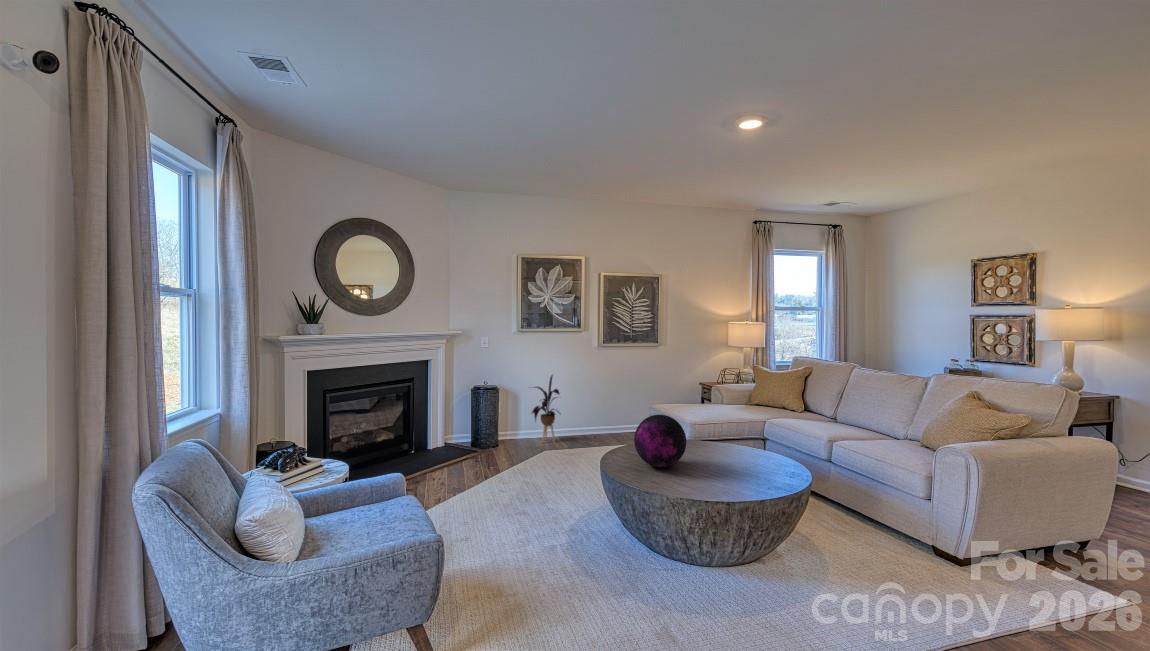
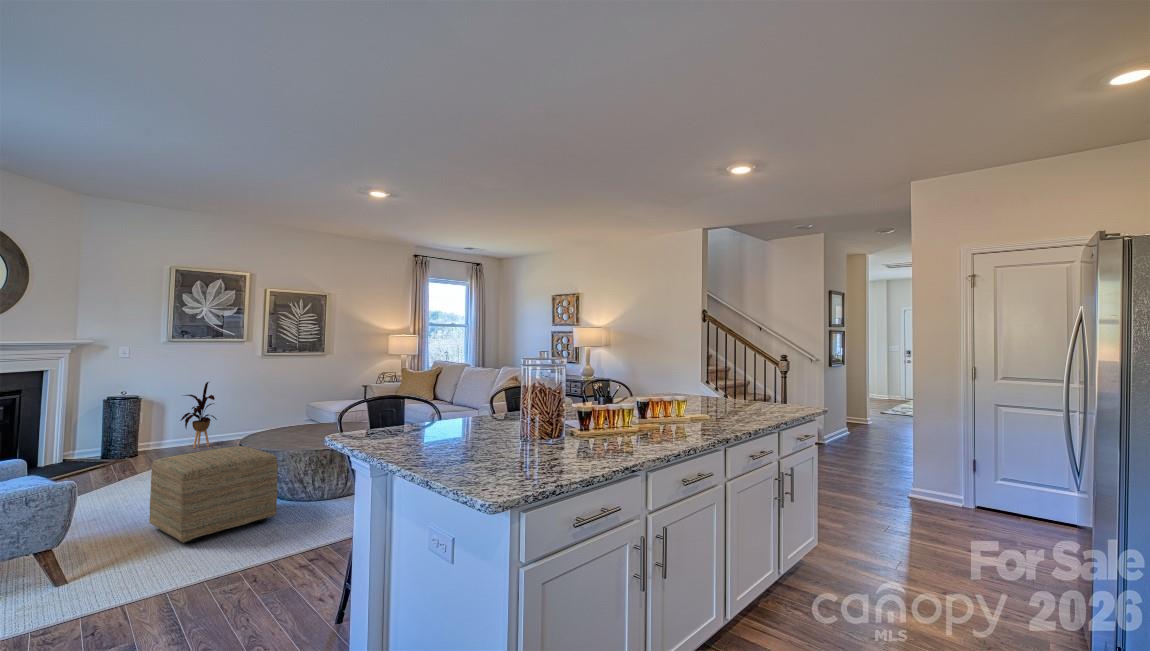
decorative orb: present [634,415,686,467] -> none [269,398,314,437]
ottoman: none [522,476,661,616] -> present [149,446,278,543]

